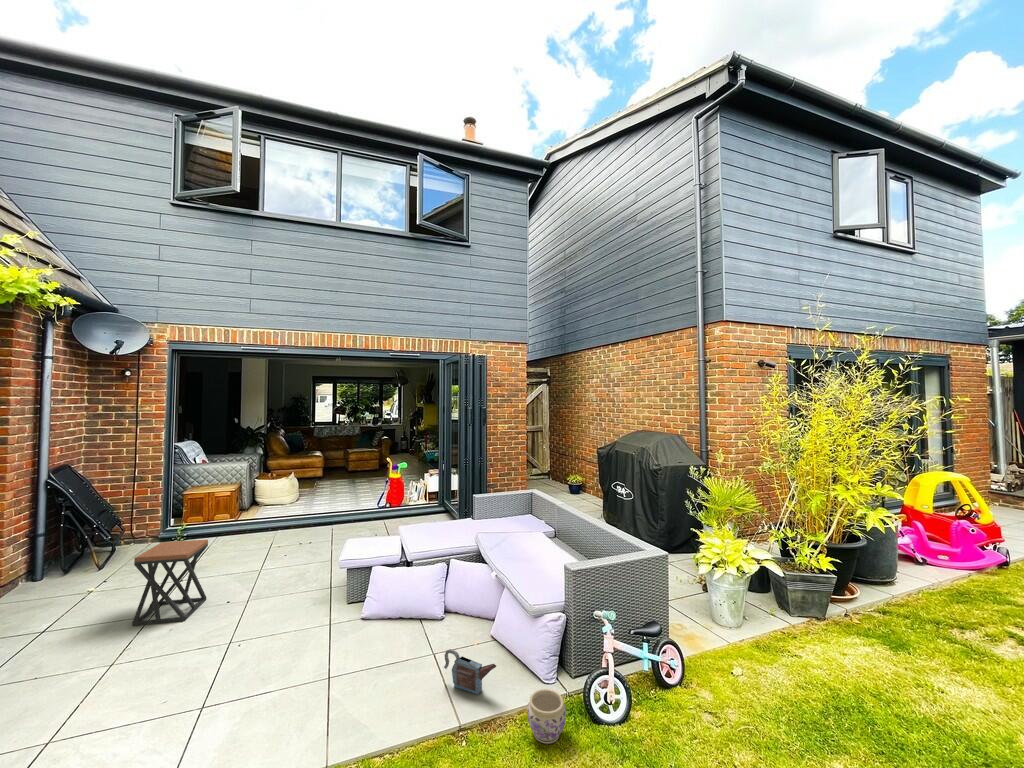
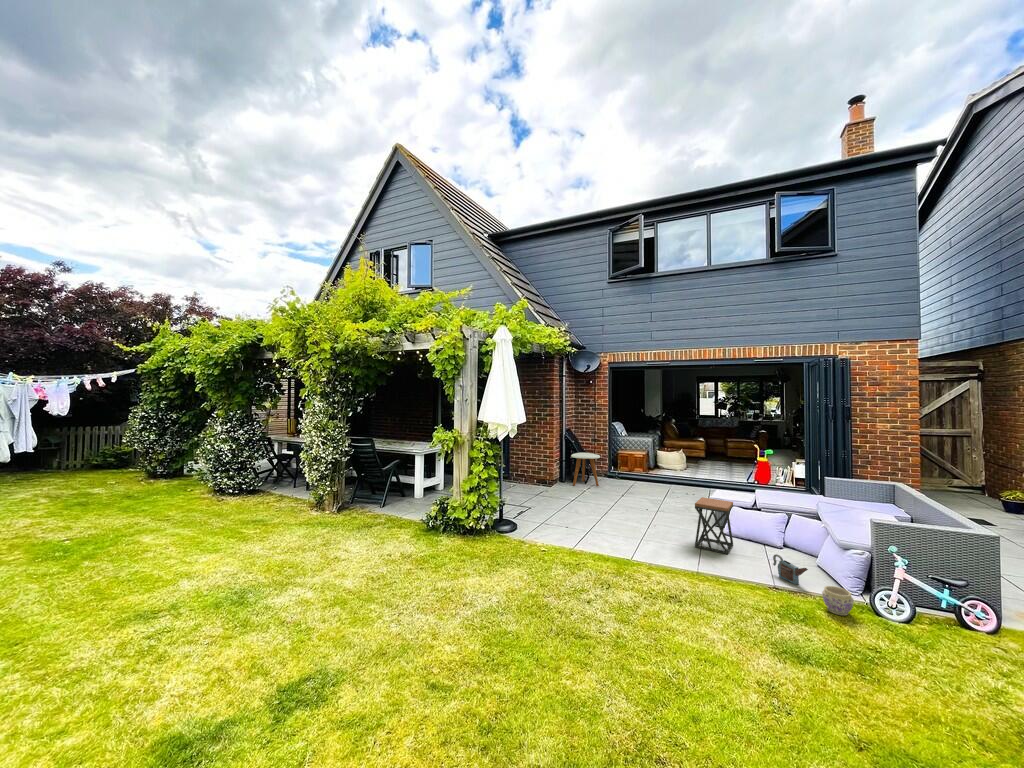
side table: none [55,508,134,585] -> present [571,453,600,486]
stool: present [132,540,208,626] -> present [695,497,733,554]

